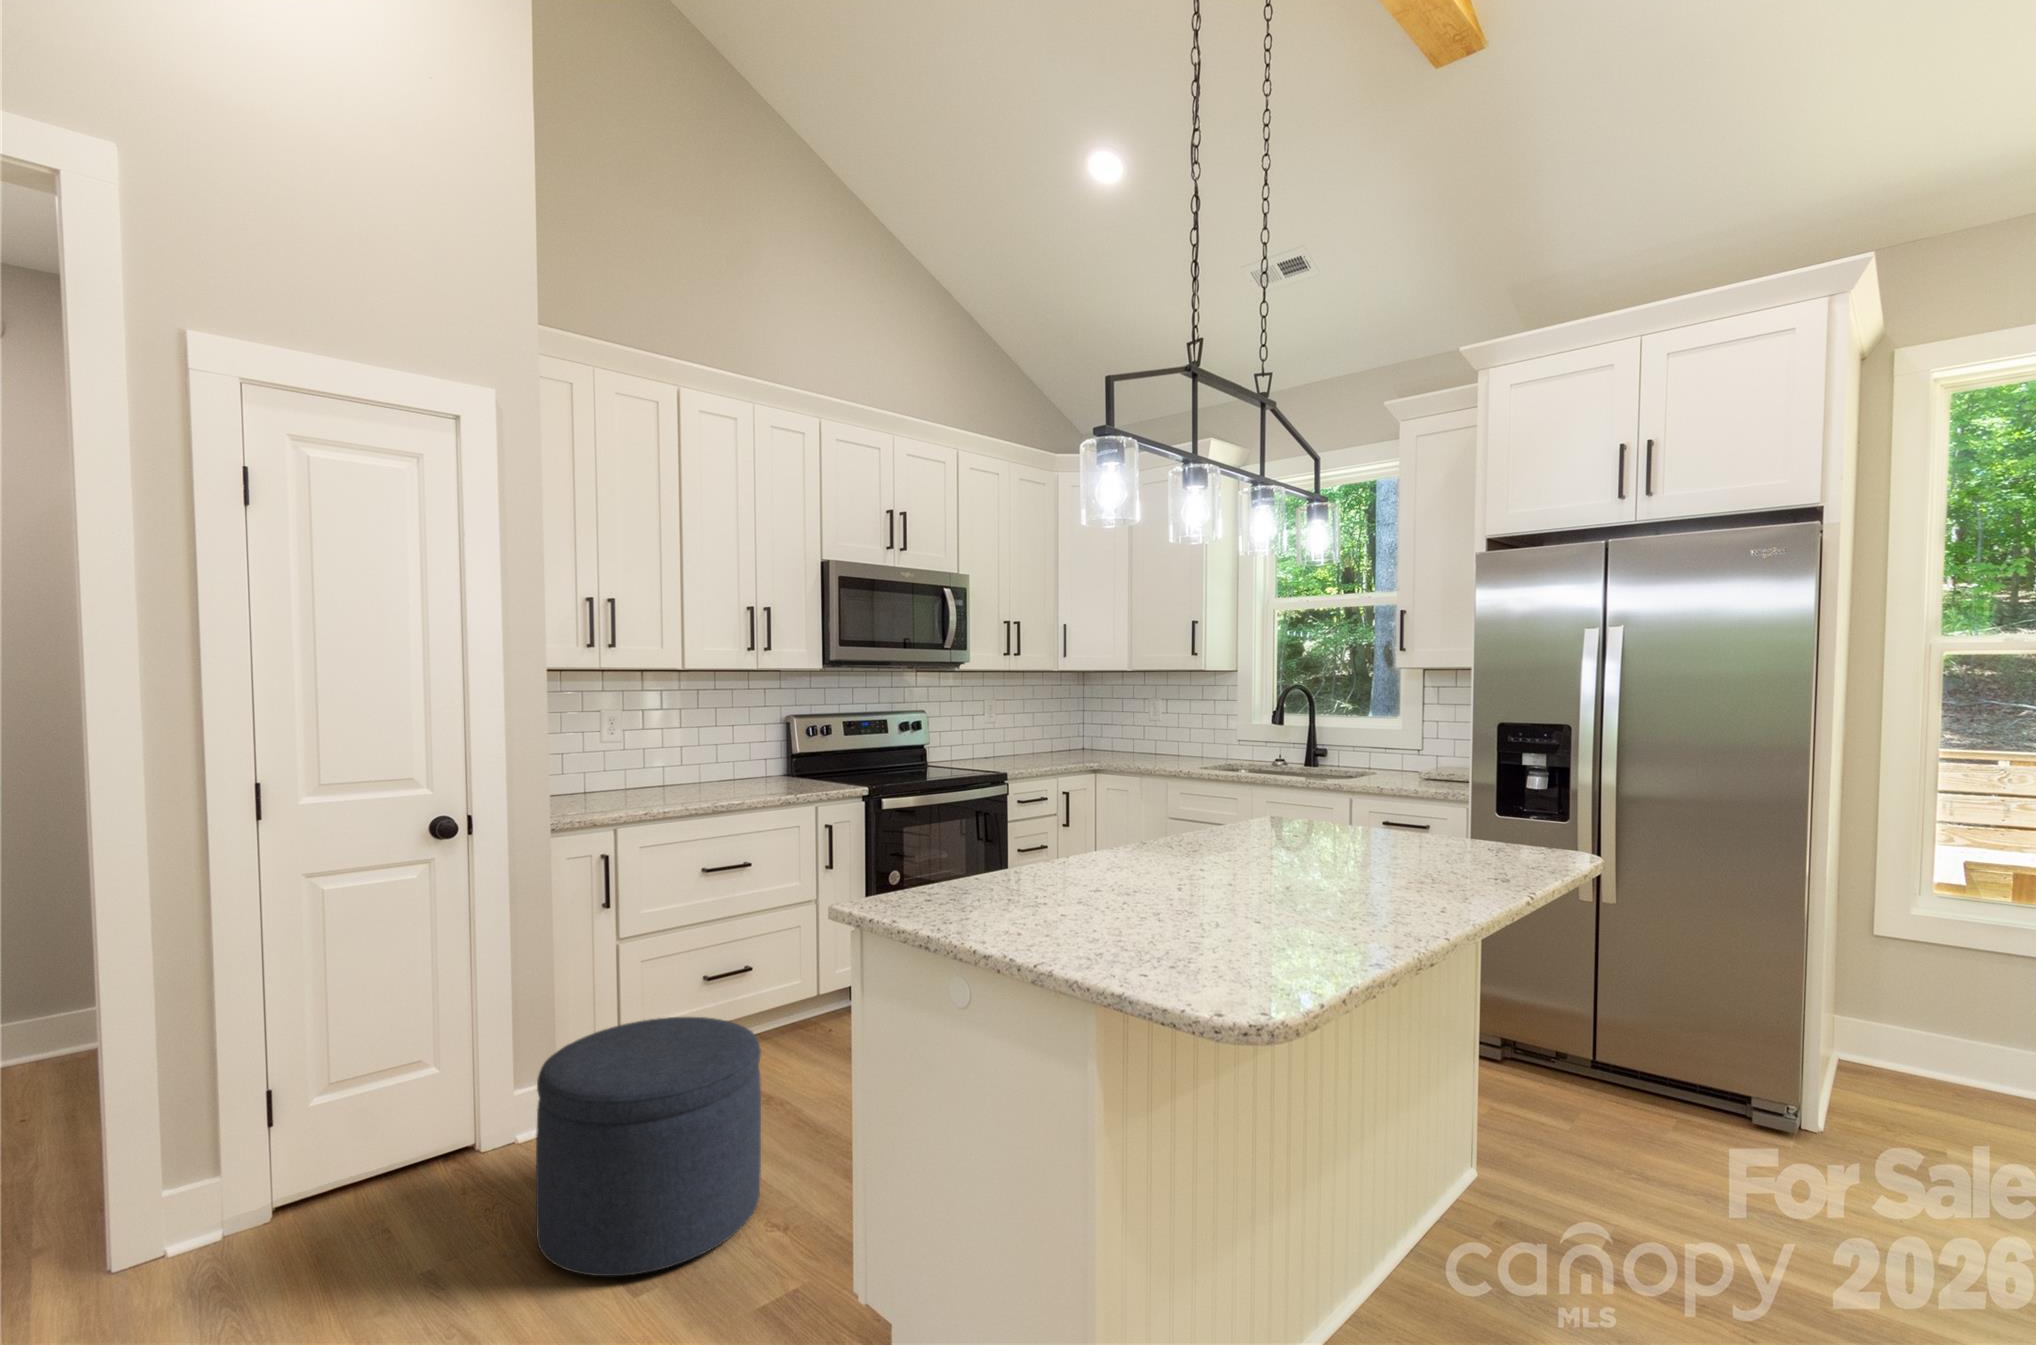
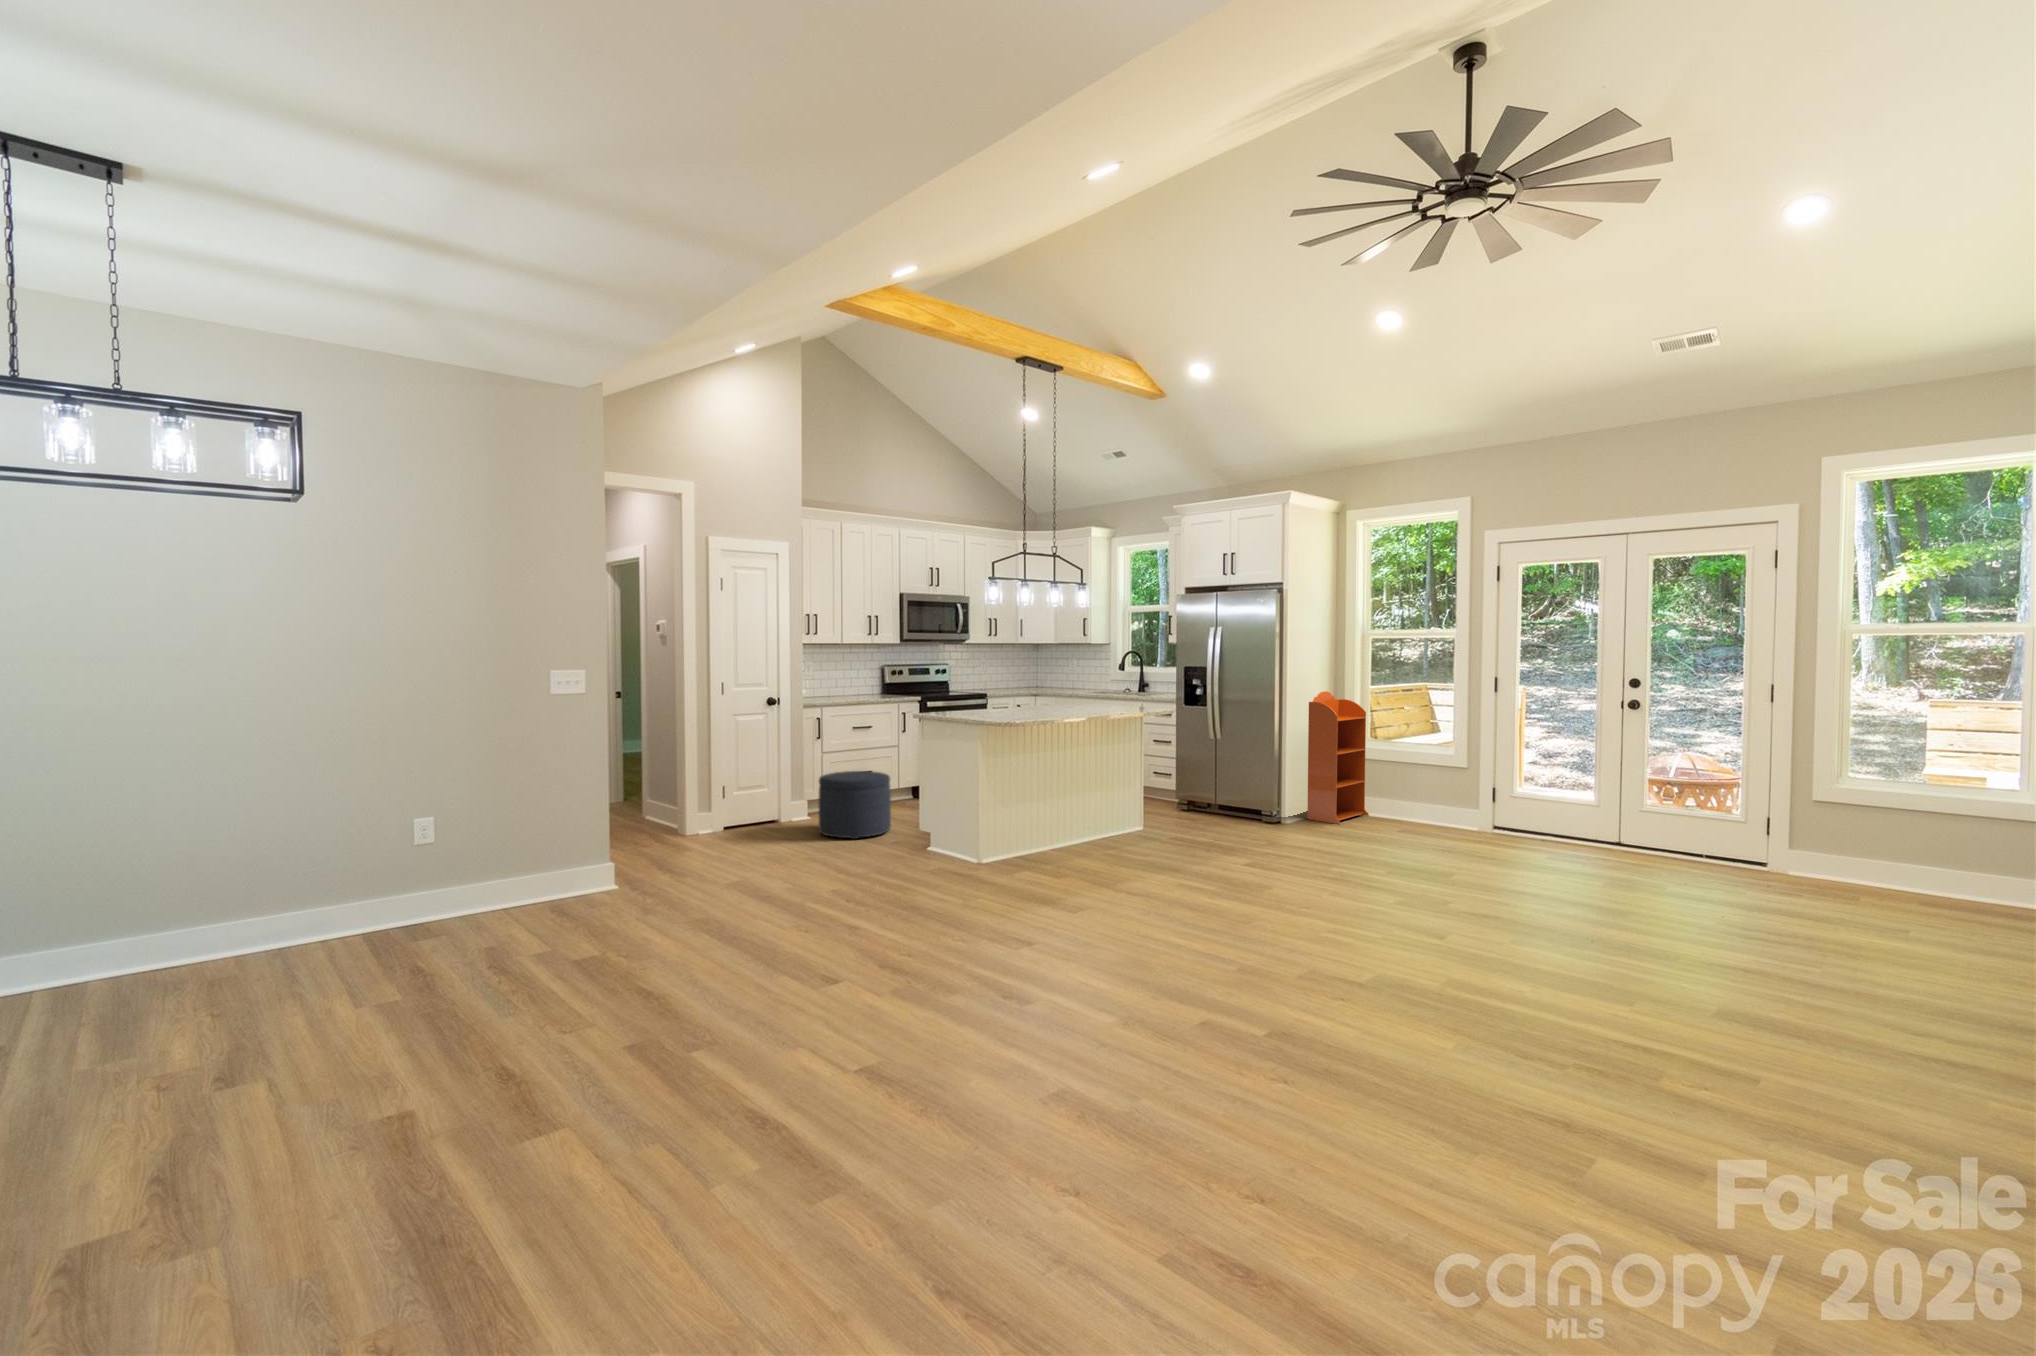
bookcase: none [1824,781,1946,1134] -> present [1307,691,1369,824]

